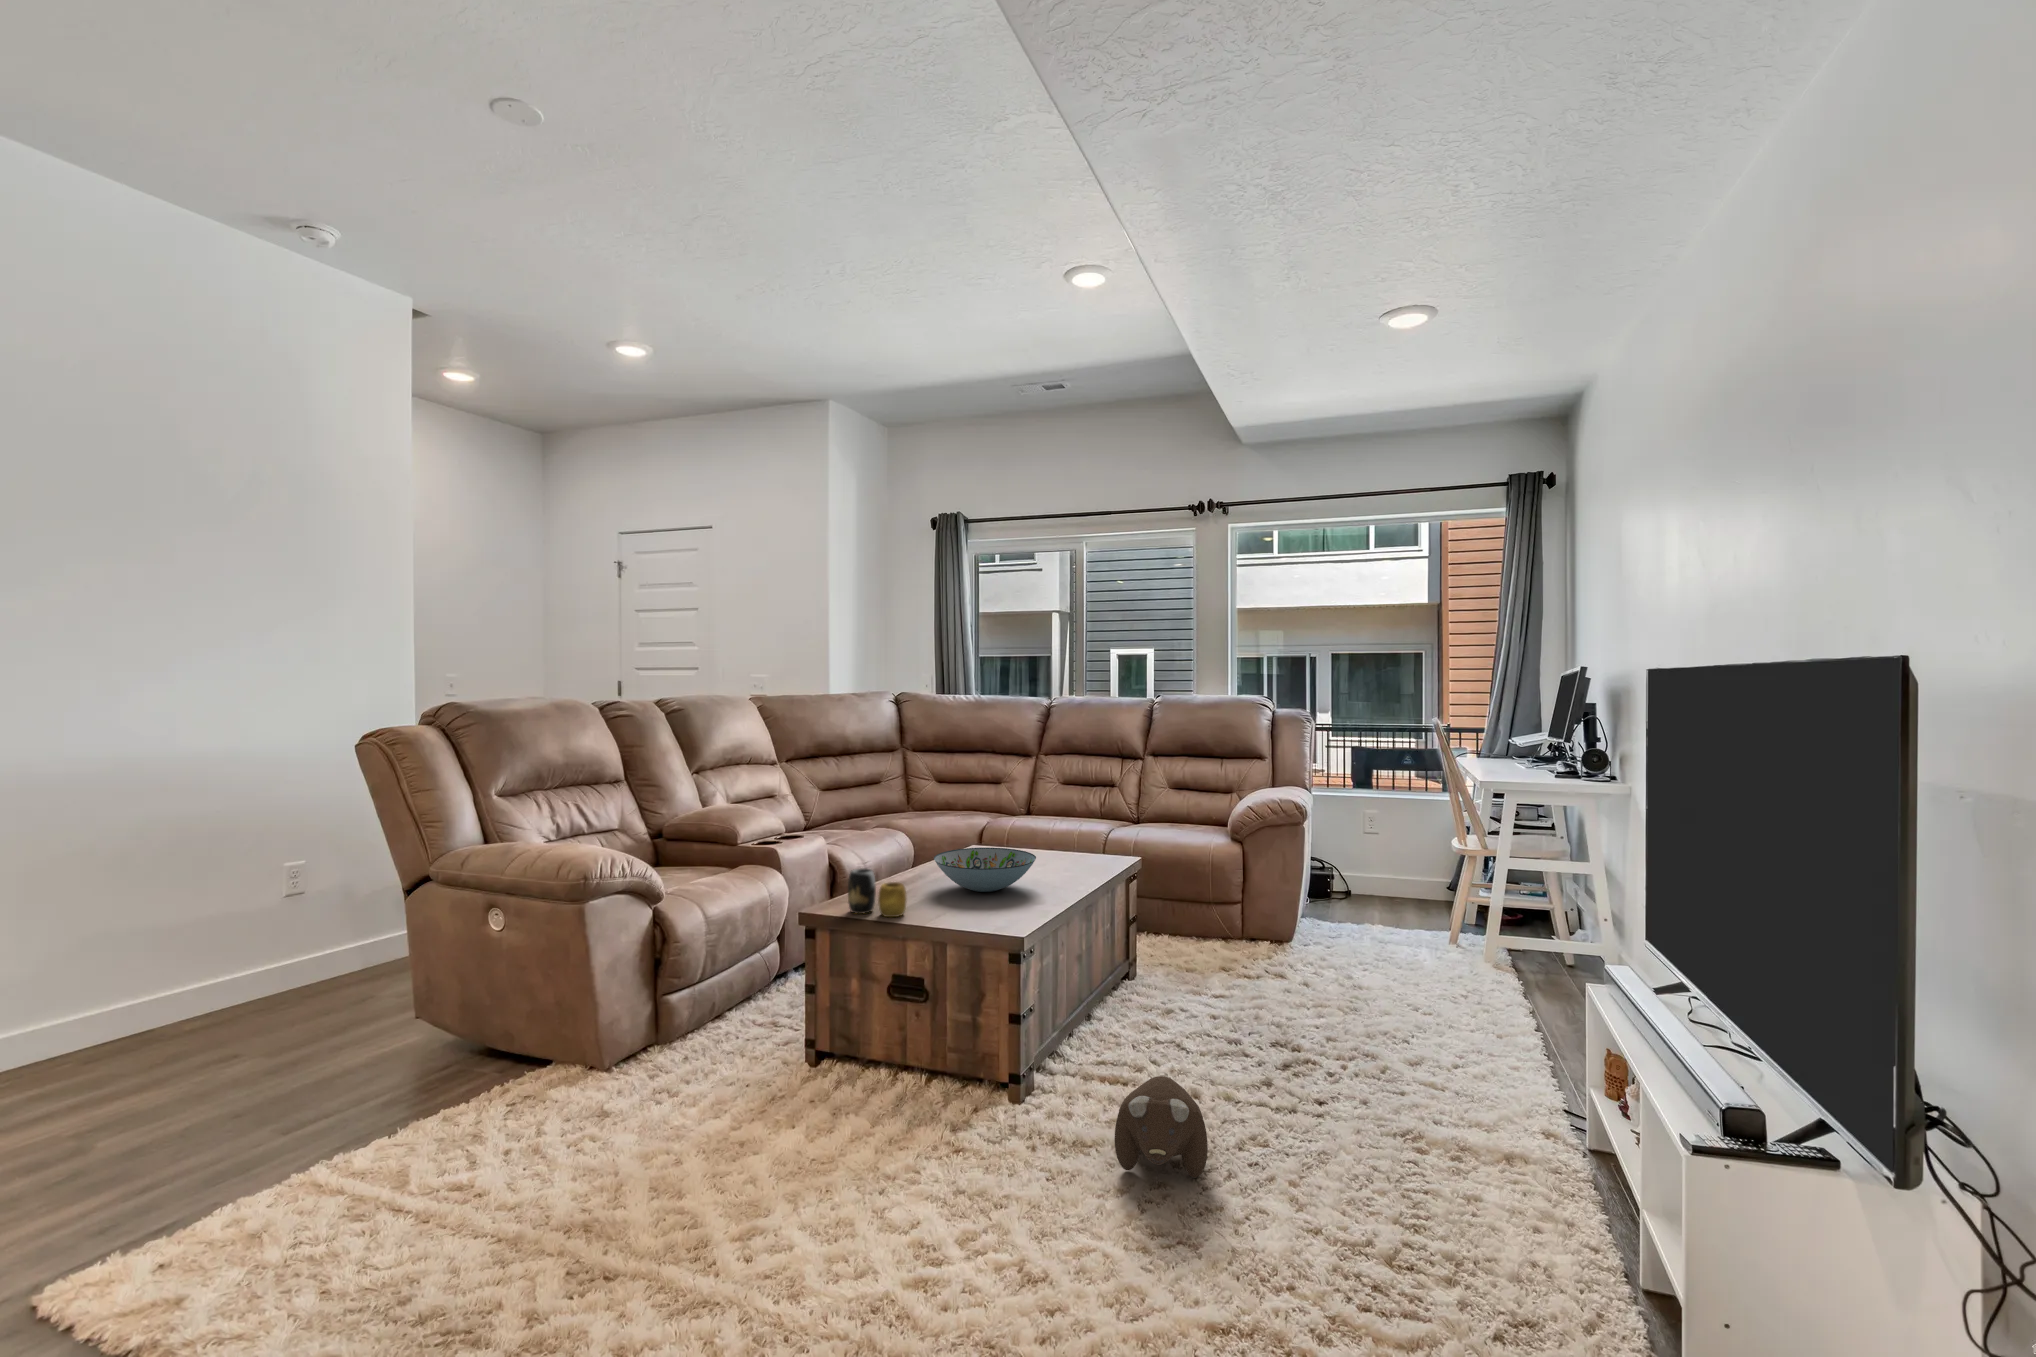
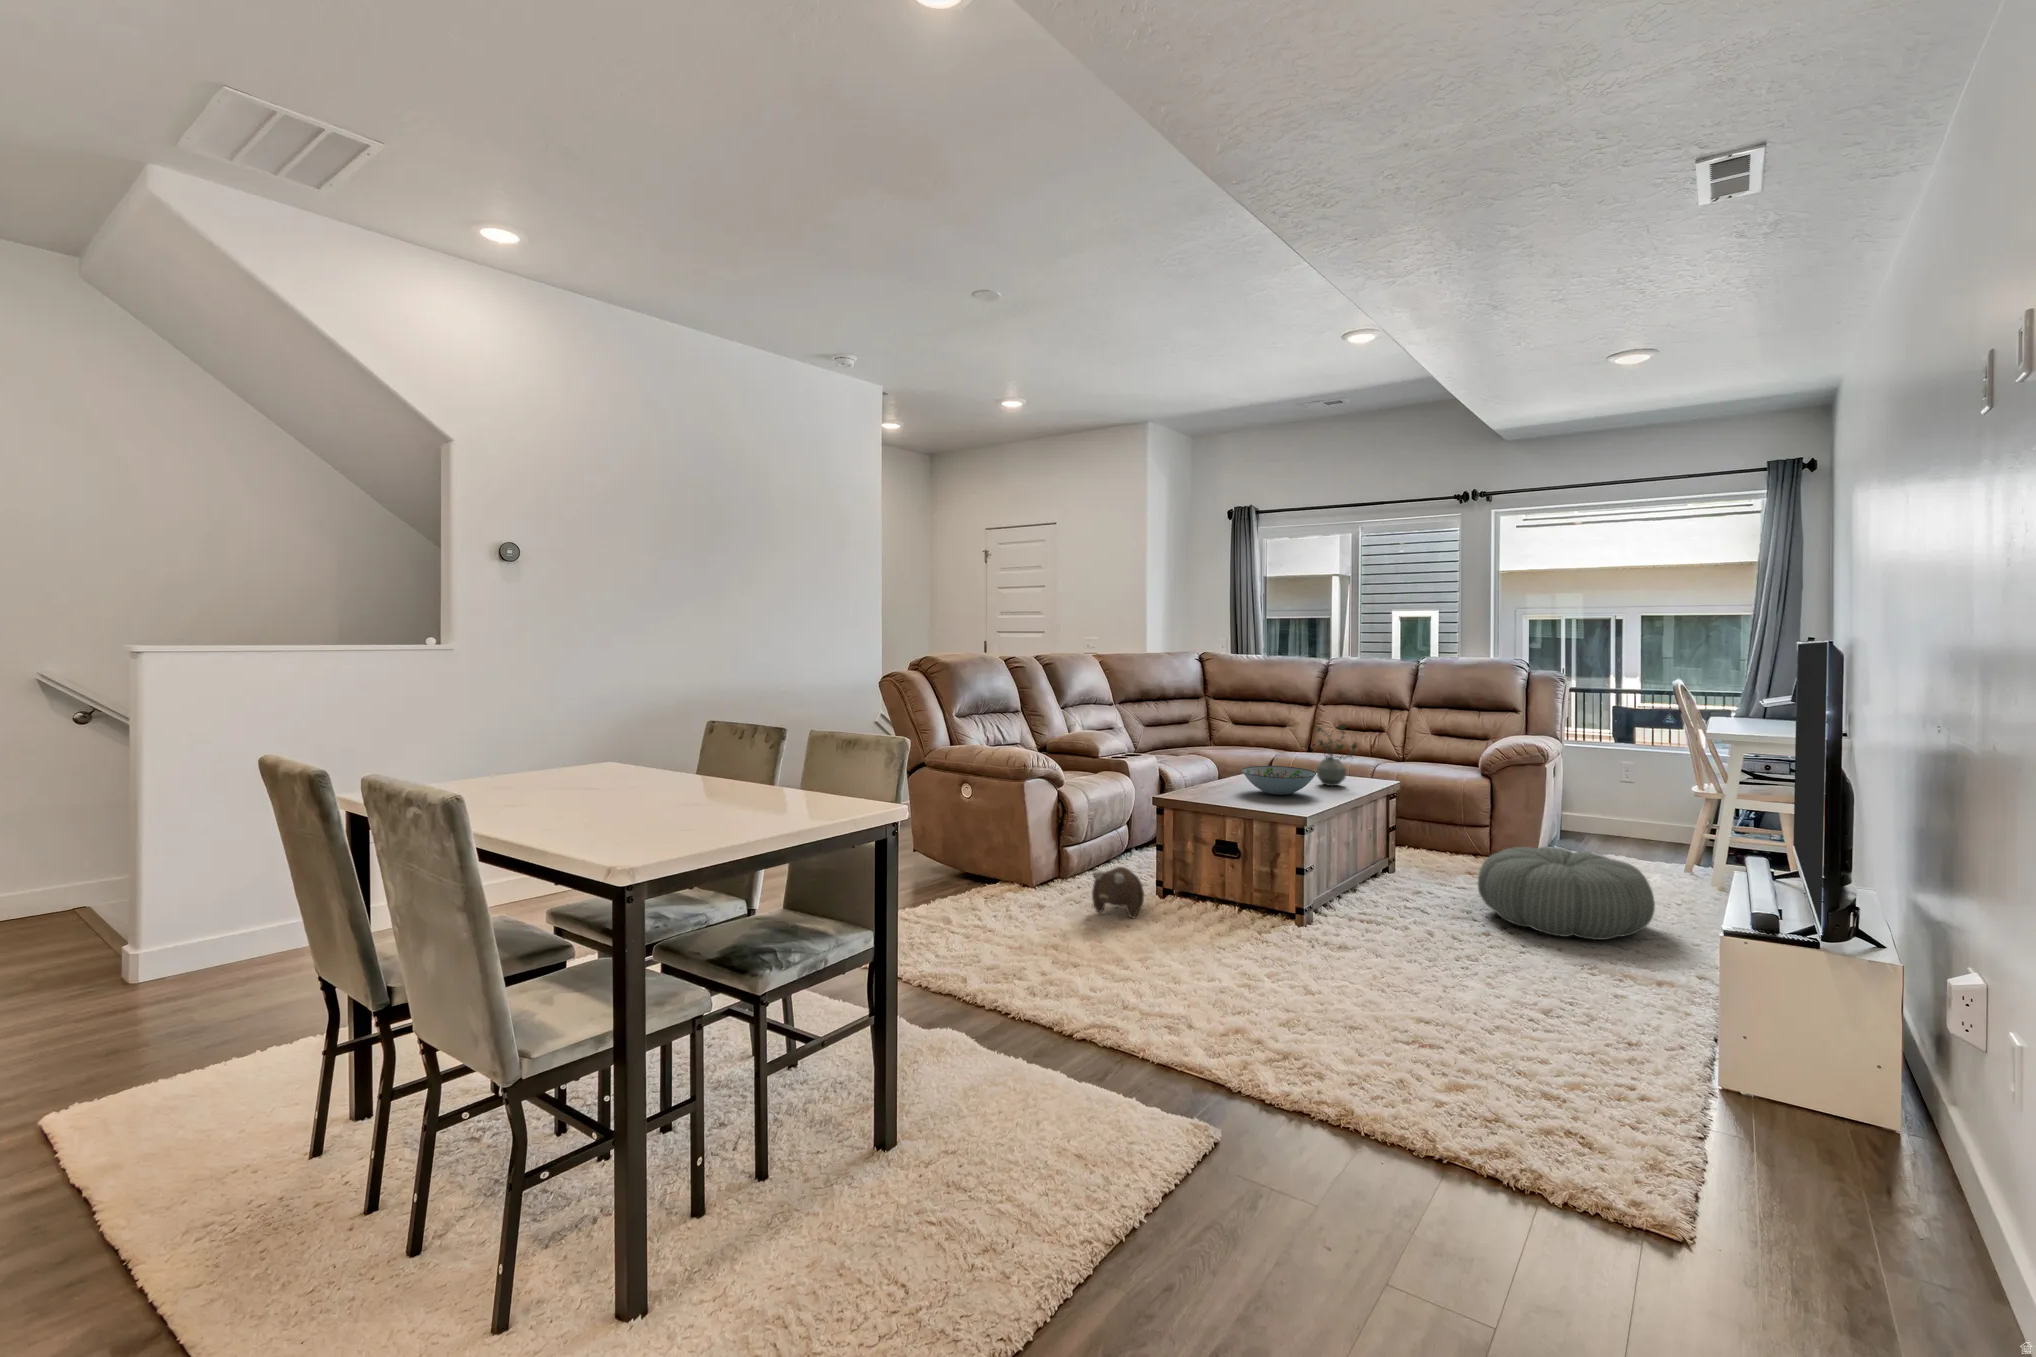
potted plant: none [1034,783,1089,871] -> present [1316,724,1357,786]
vase: present [848,868,907,917] -> none [1186,772,1226,804]
pouf: none [1248,940,1465,1075] -> present [1478,847,1655,940]
plush toy: present [1114,1076,1208,1178] -> present [1092,867,1144,918]

